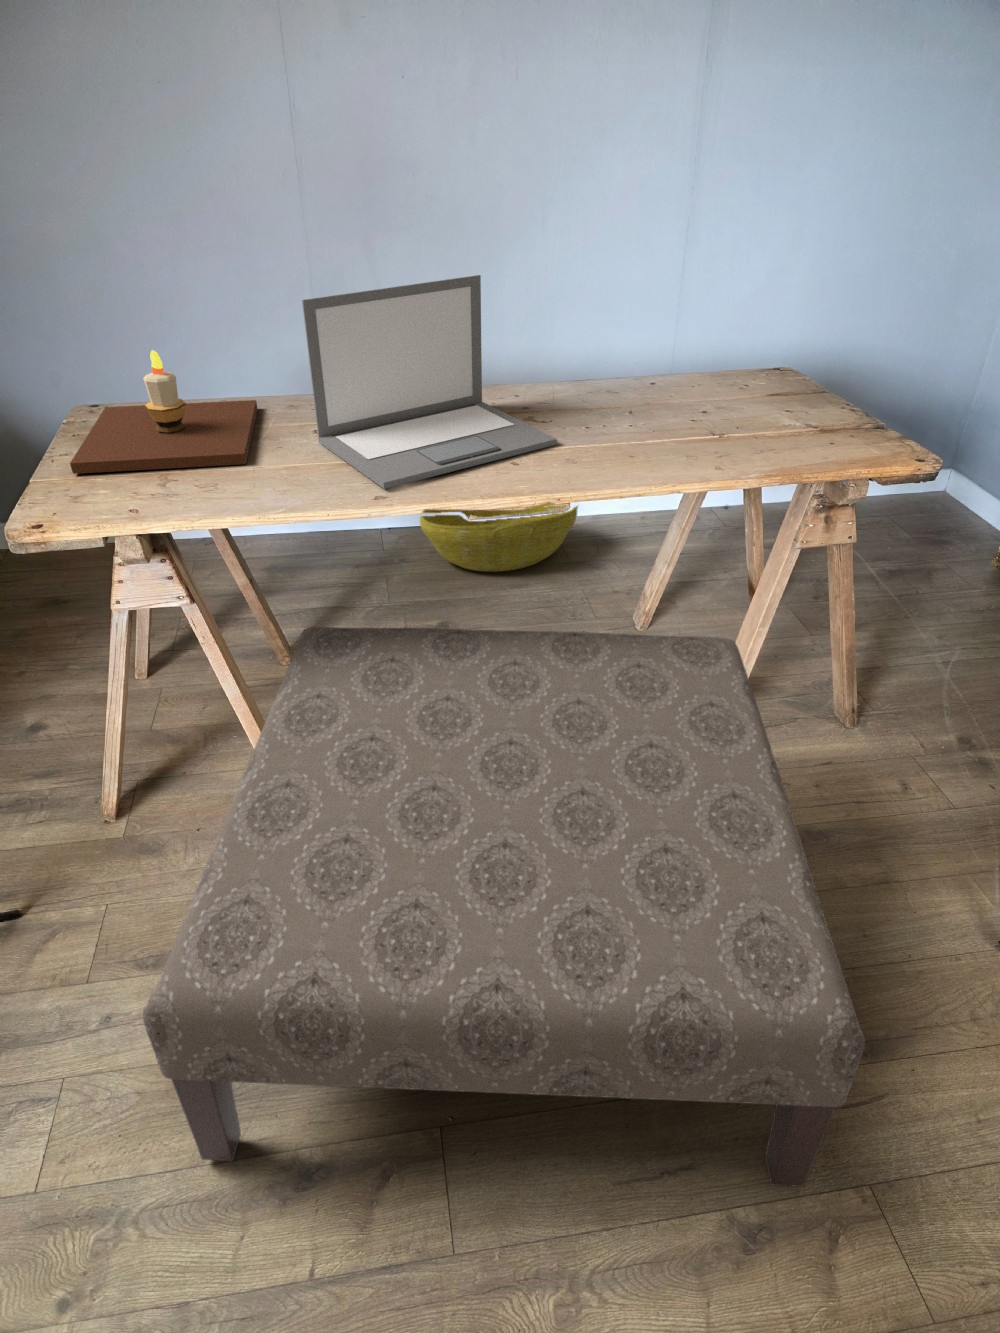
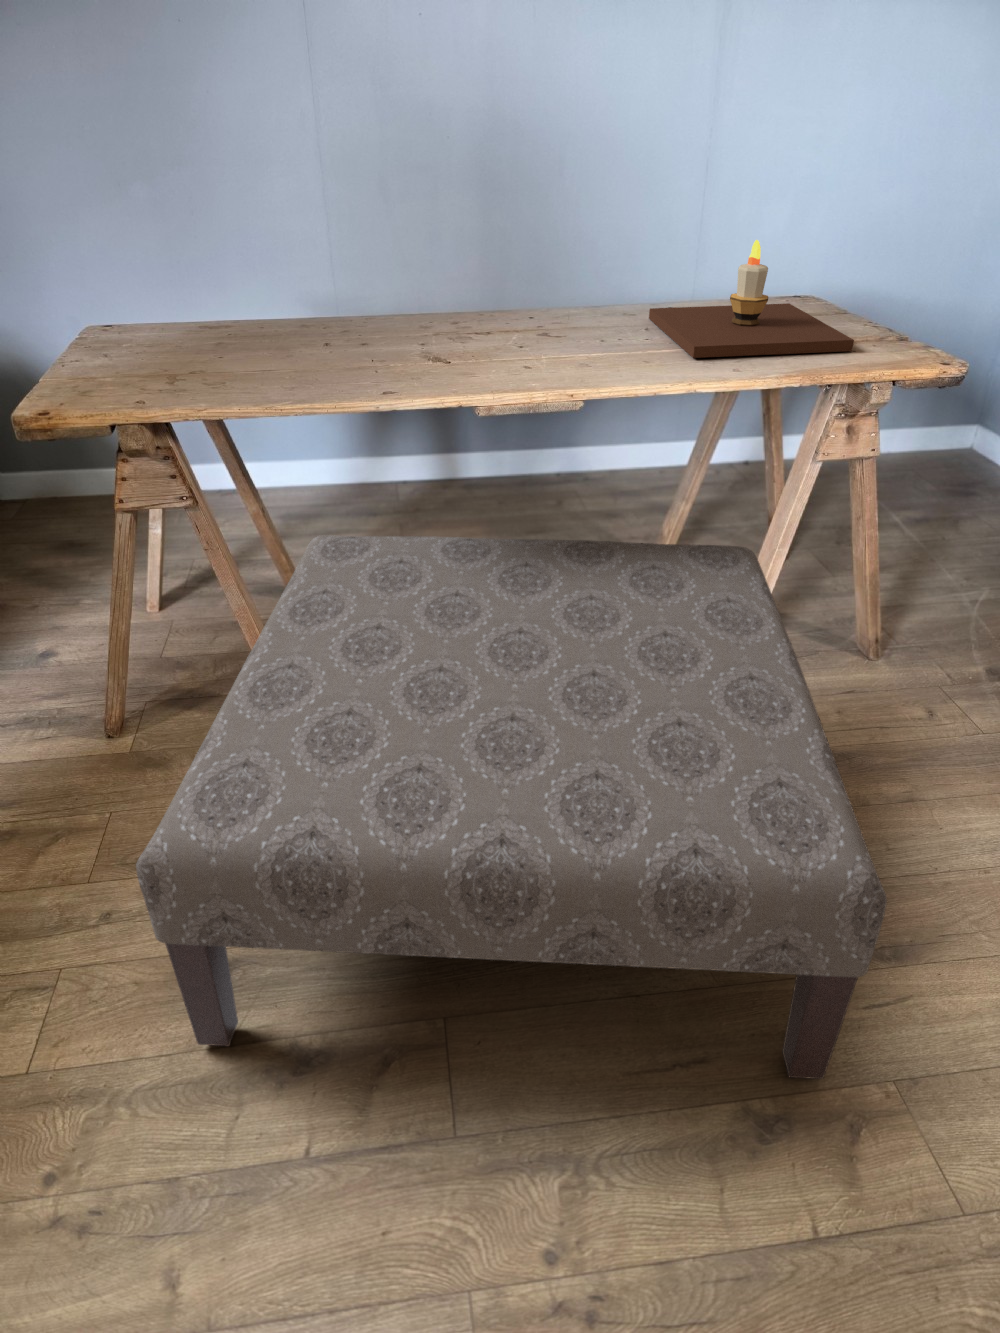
laptop: present [302,275,557,489] -> none [312,183,571,385]
candle: present [70,350,257,474] -> present [649,240,854,358]
basket: present [420,502,578,572] -> none [433,421,595,518]

